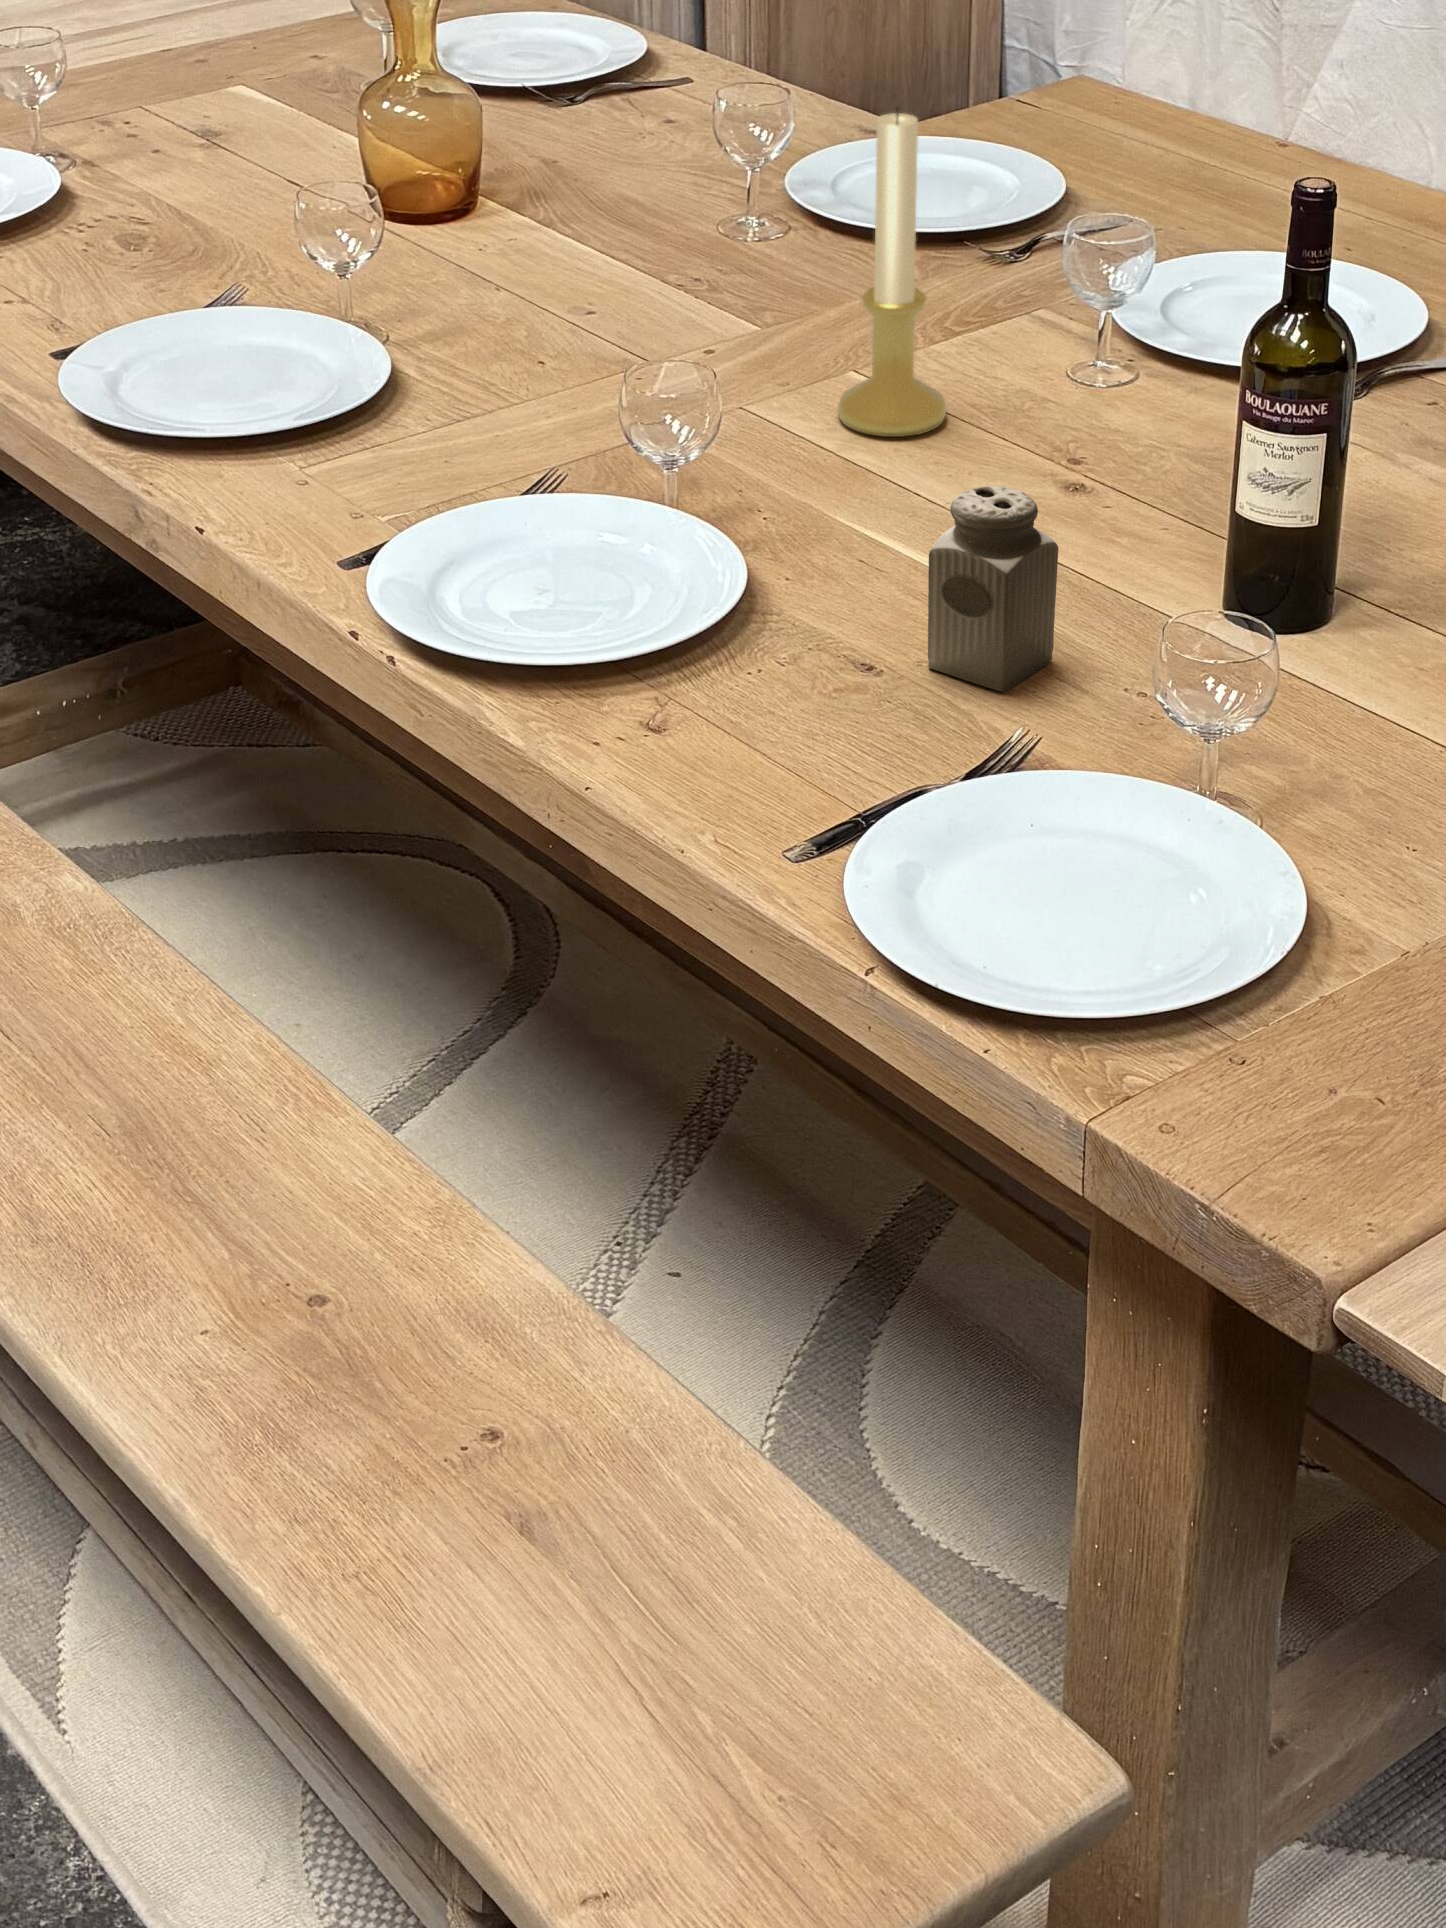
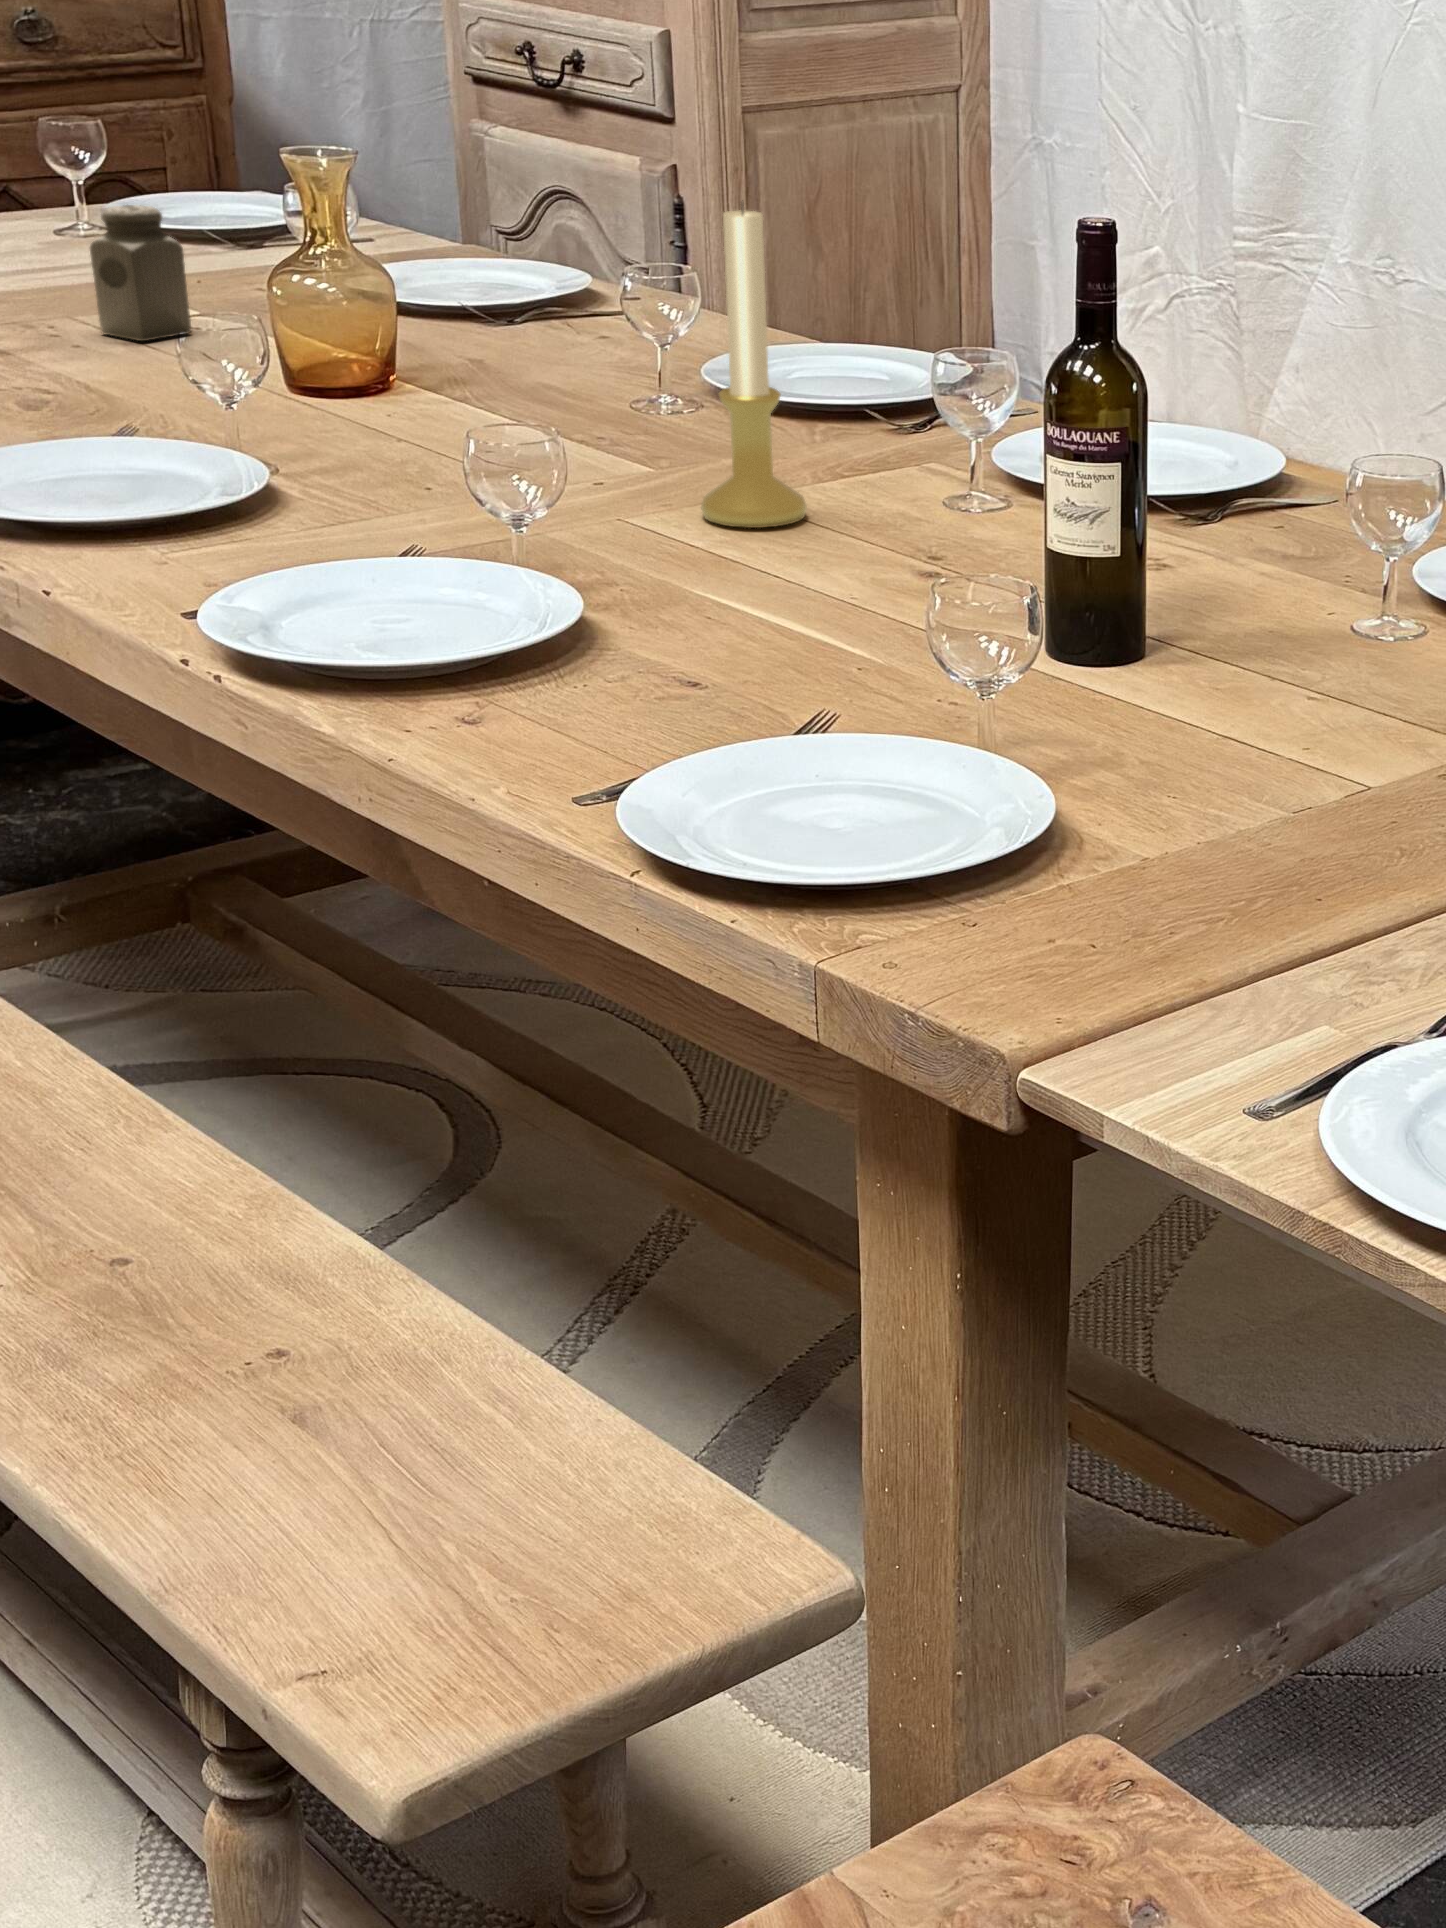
salt shaker: present [928,486,1058,691] -> present [90,205,191,341]

